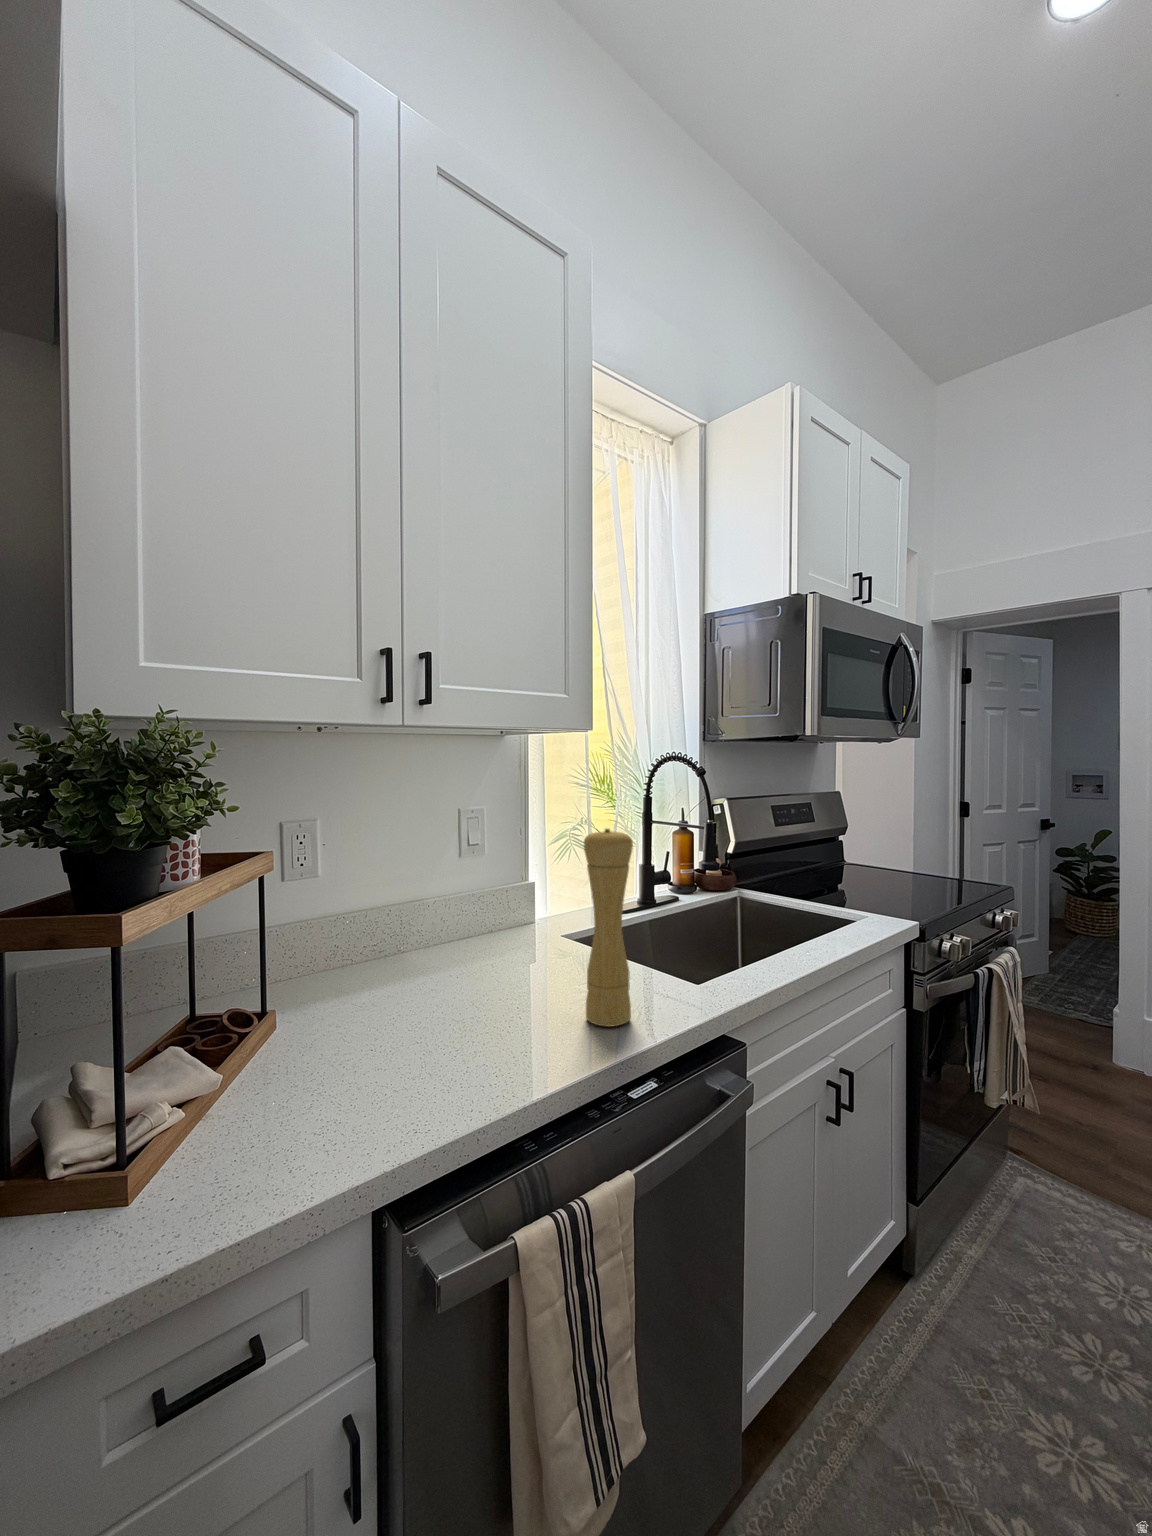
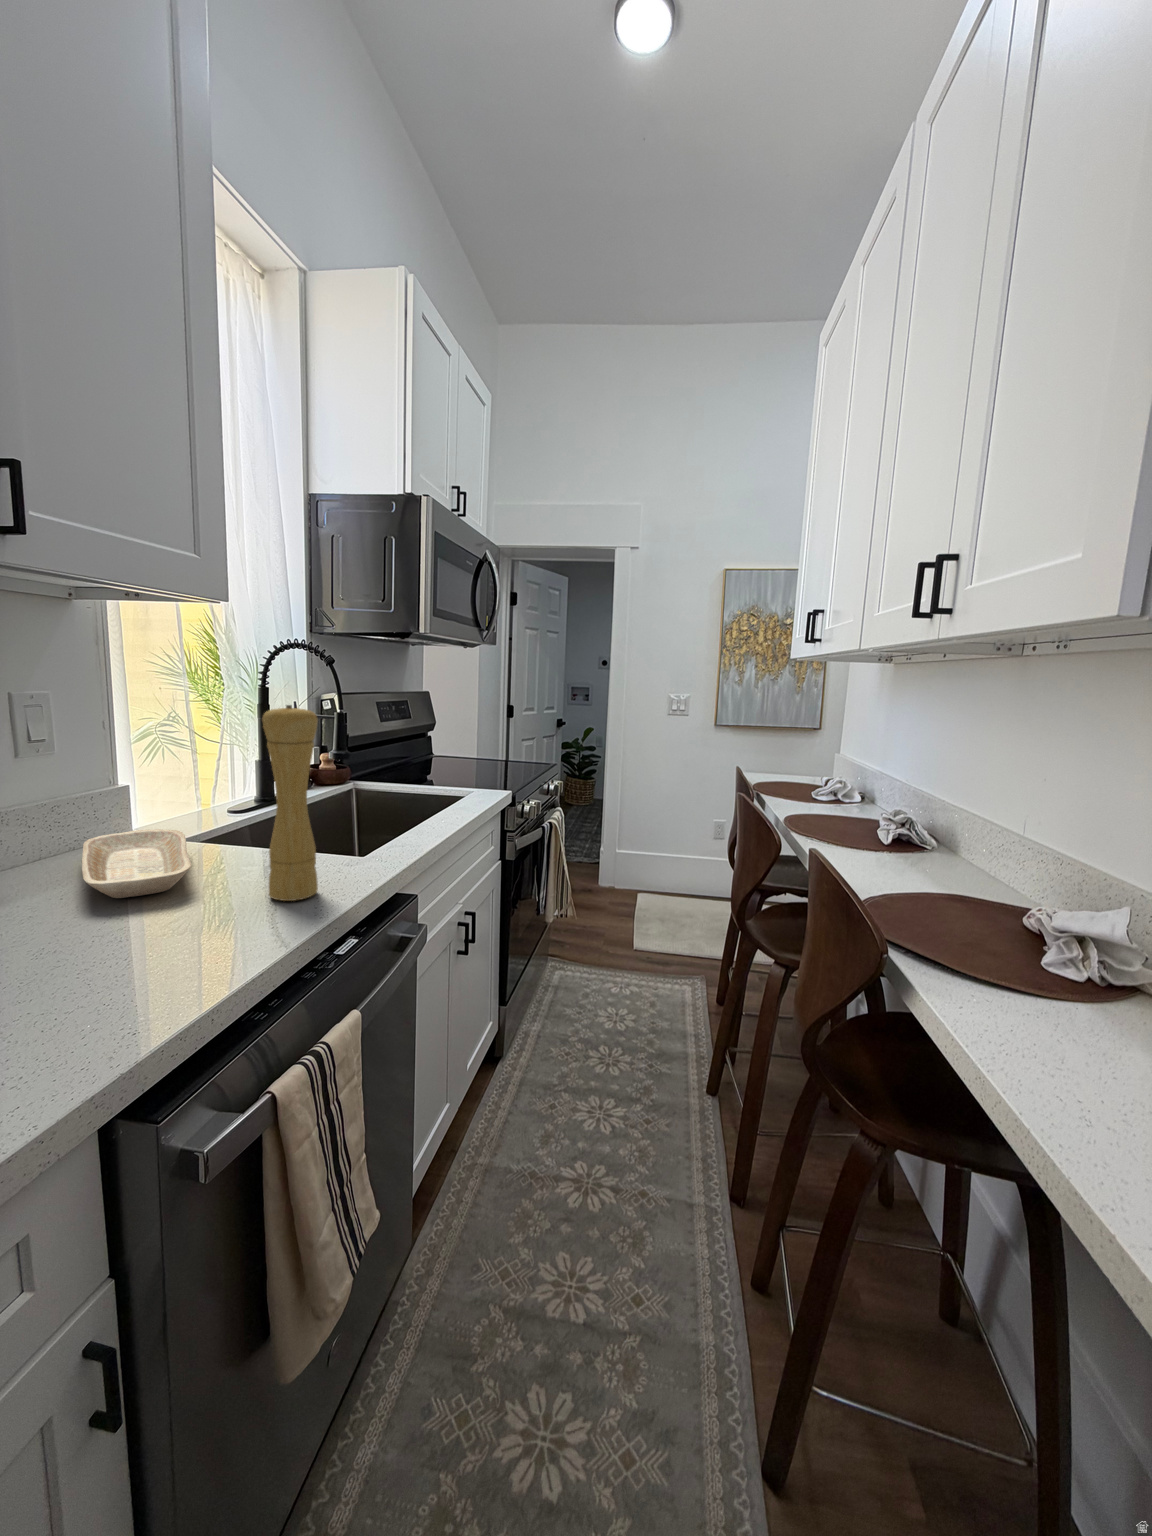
tray: none [454,930,547,994] -> present [82,829,191,898]

